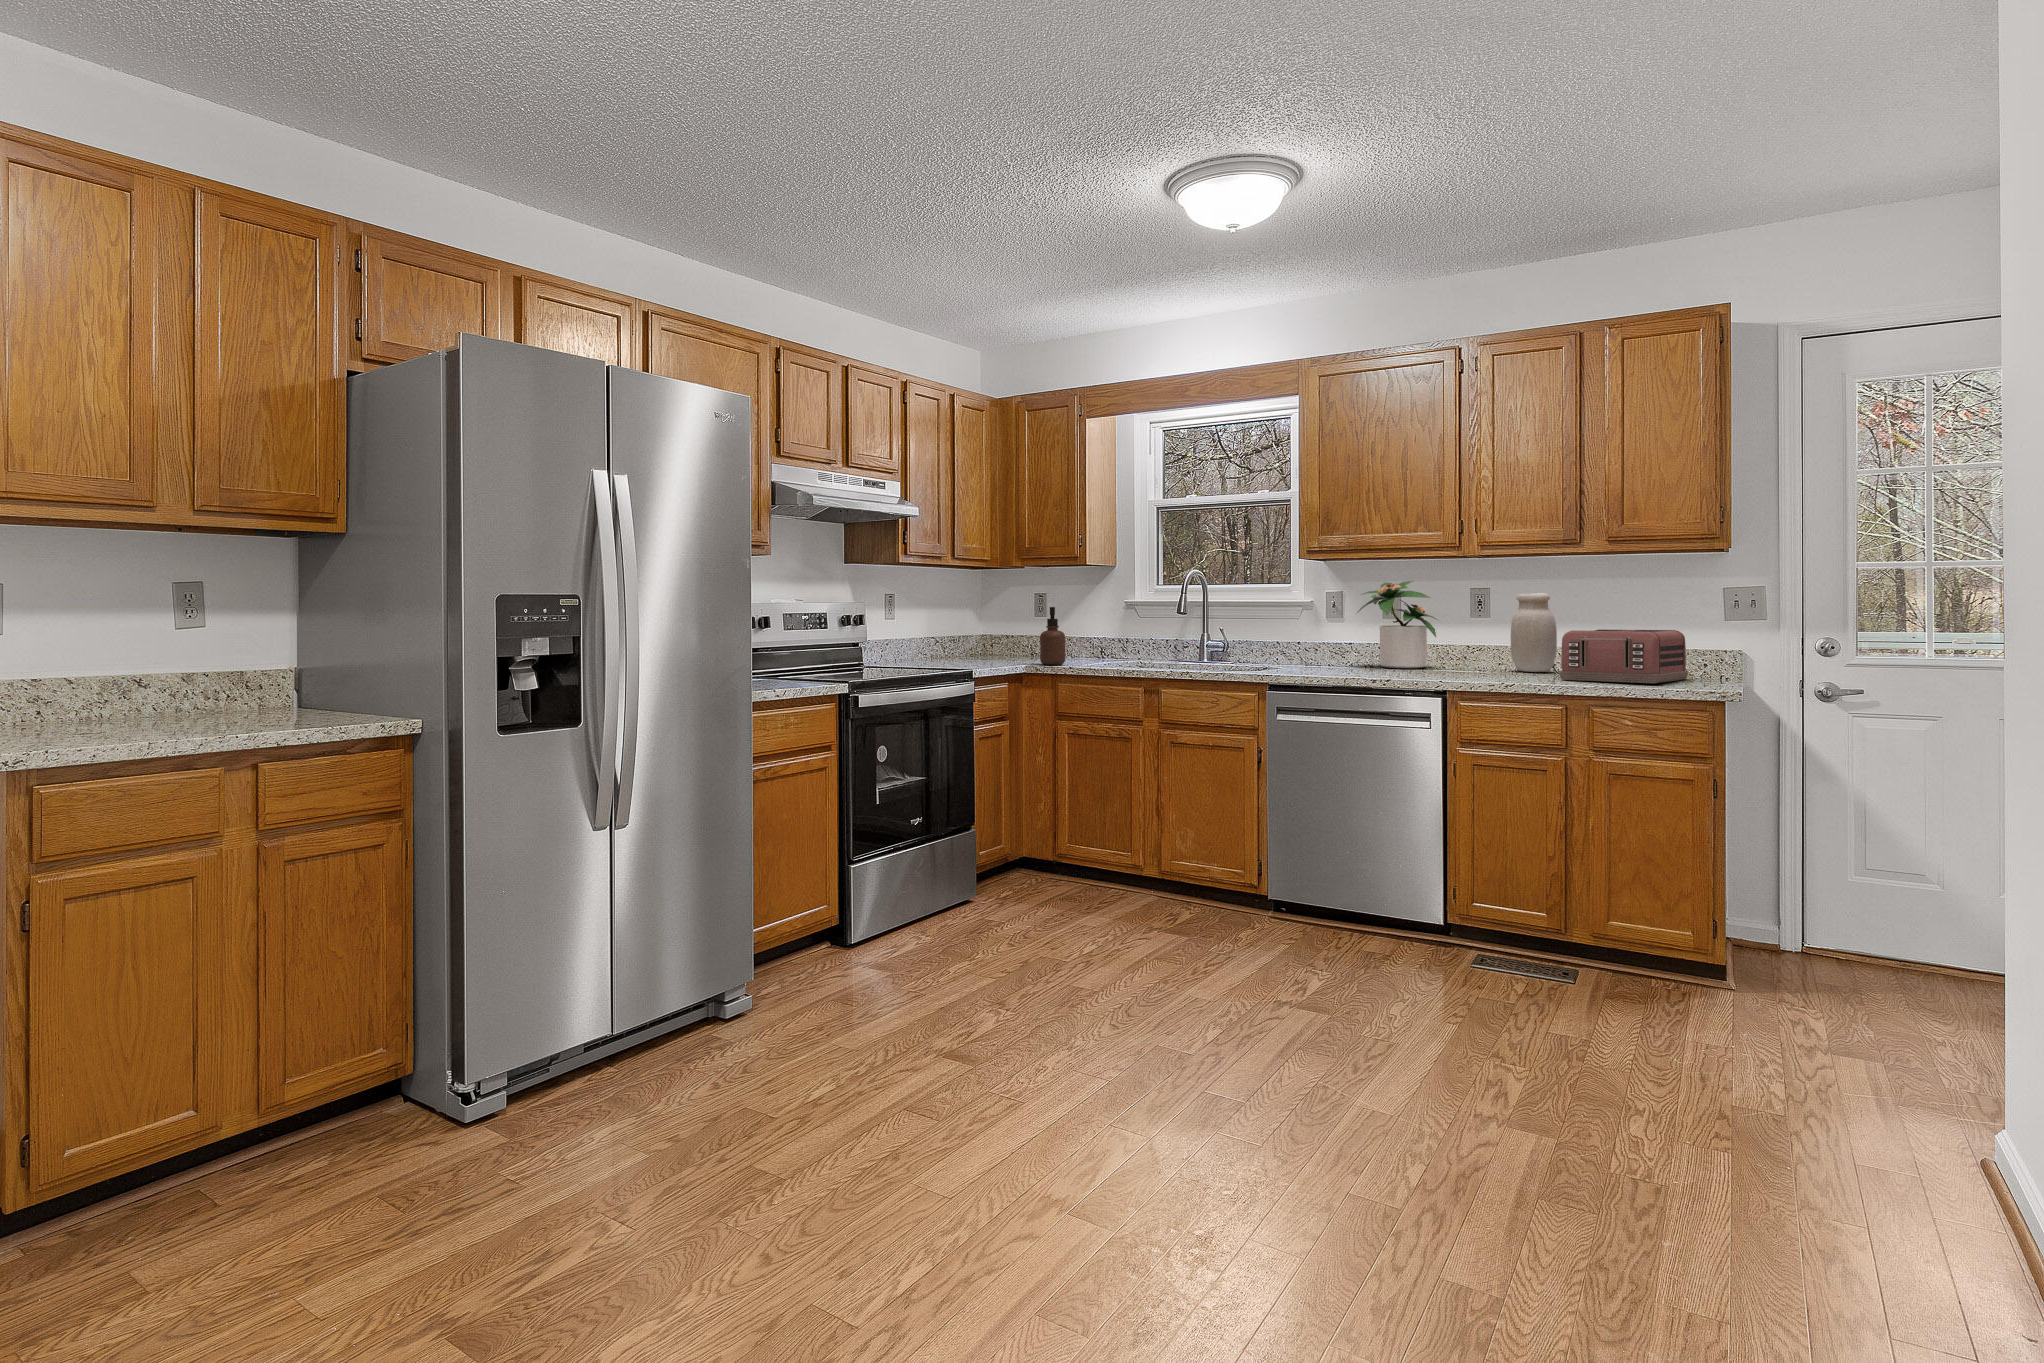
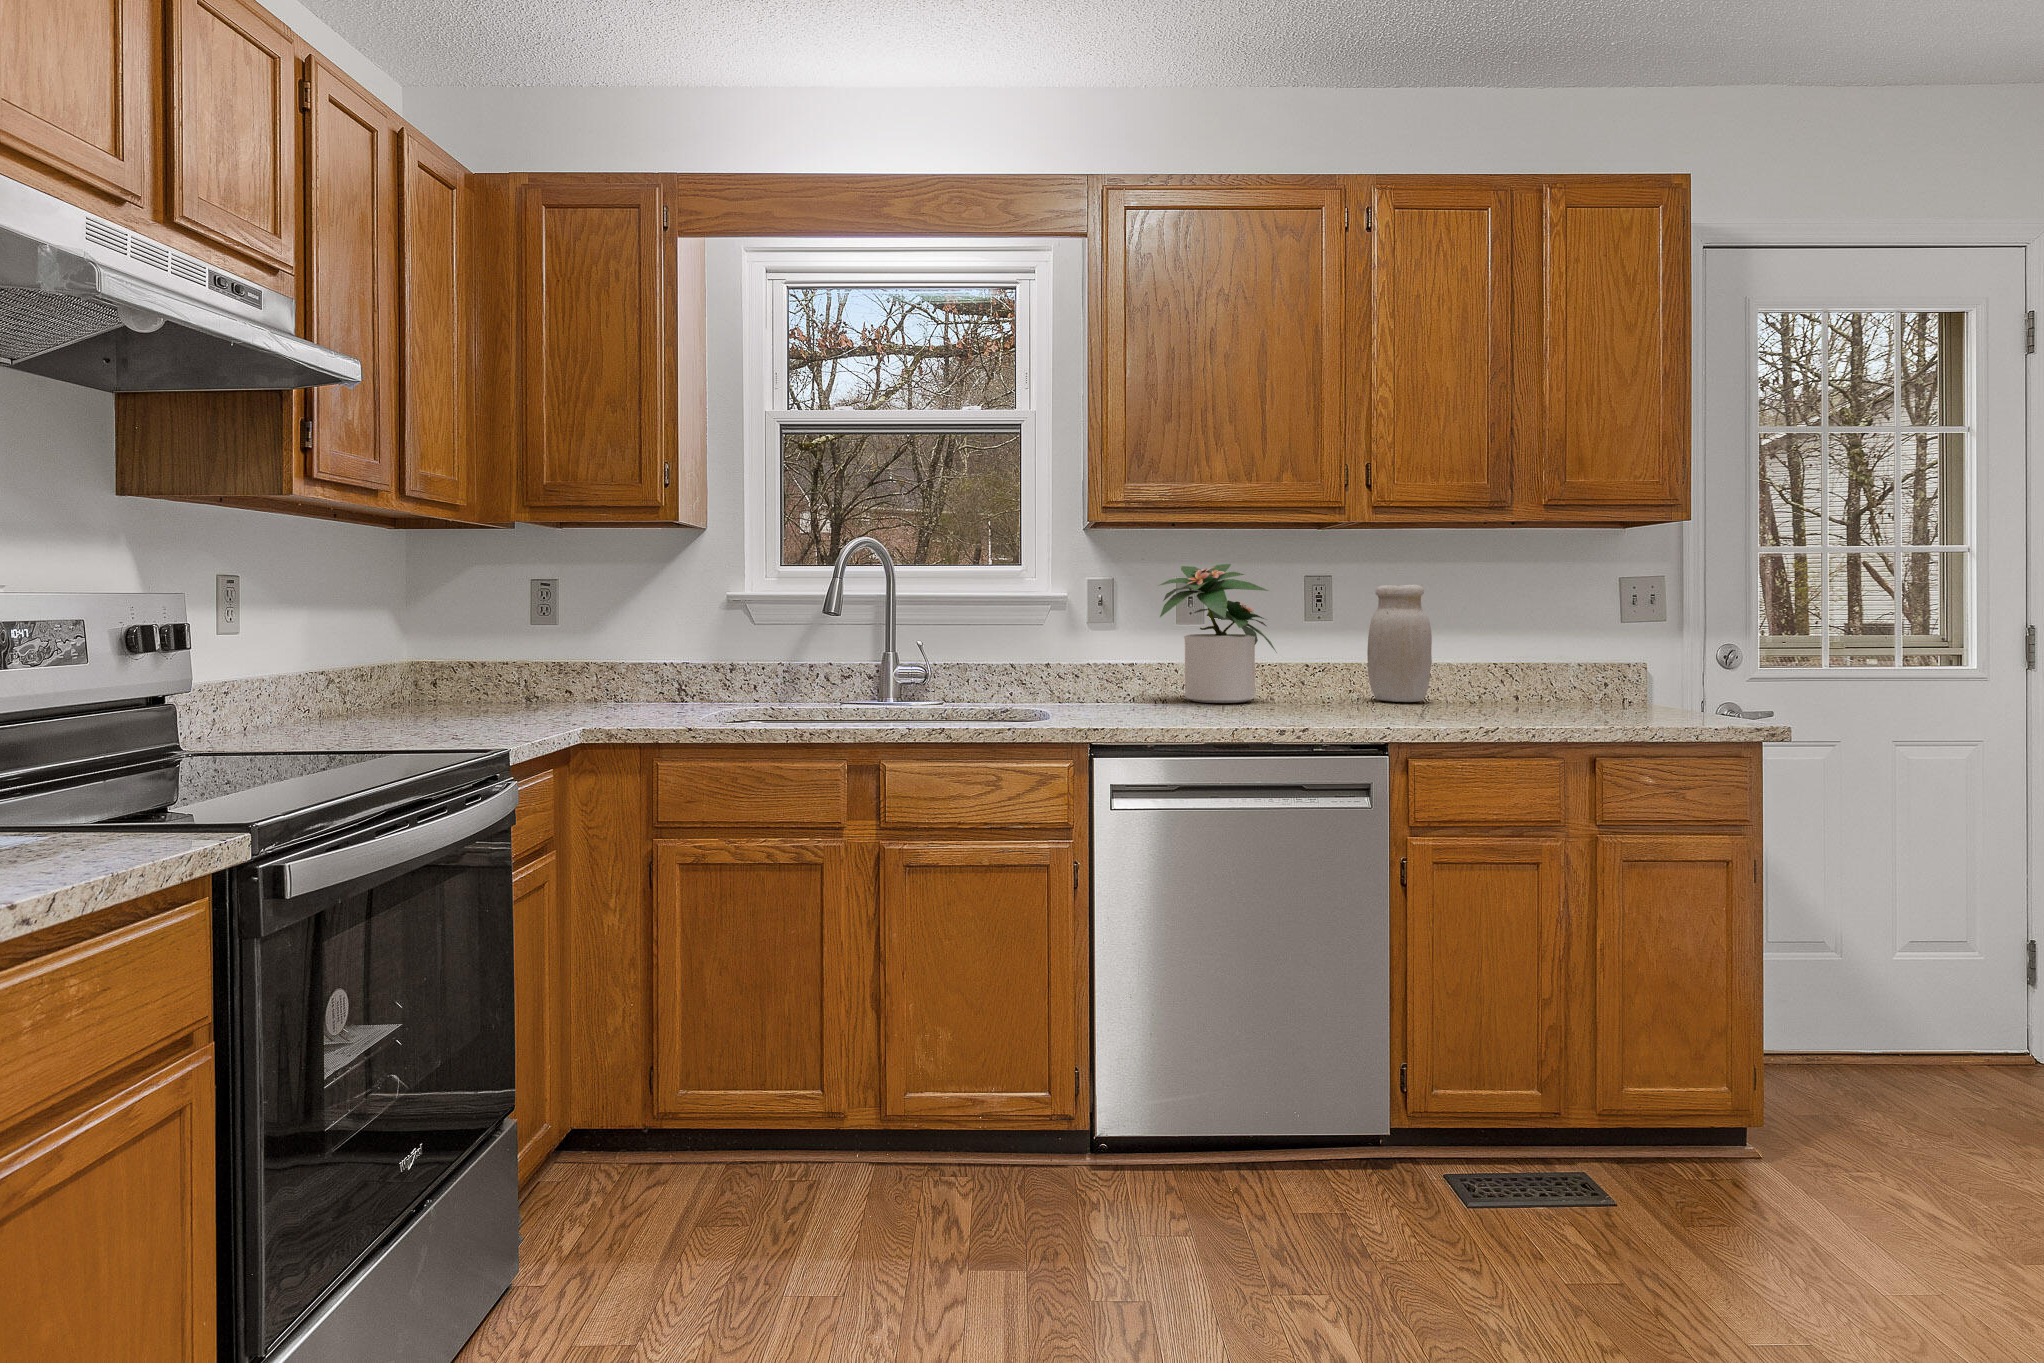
soap dispenser: present [1040,607,1065,665] -> none [615,604,669,724]
toaster: present [1560,629,1688,683] -> none [1479,638,1636,717]

